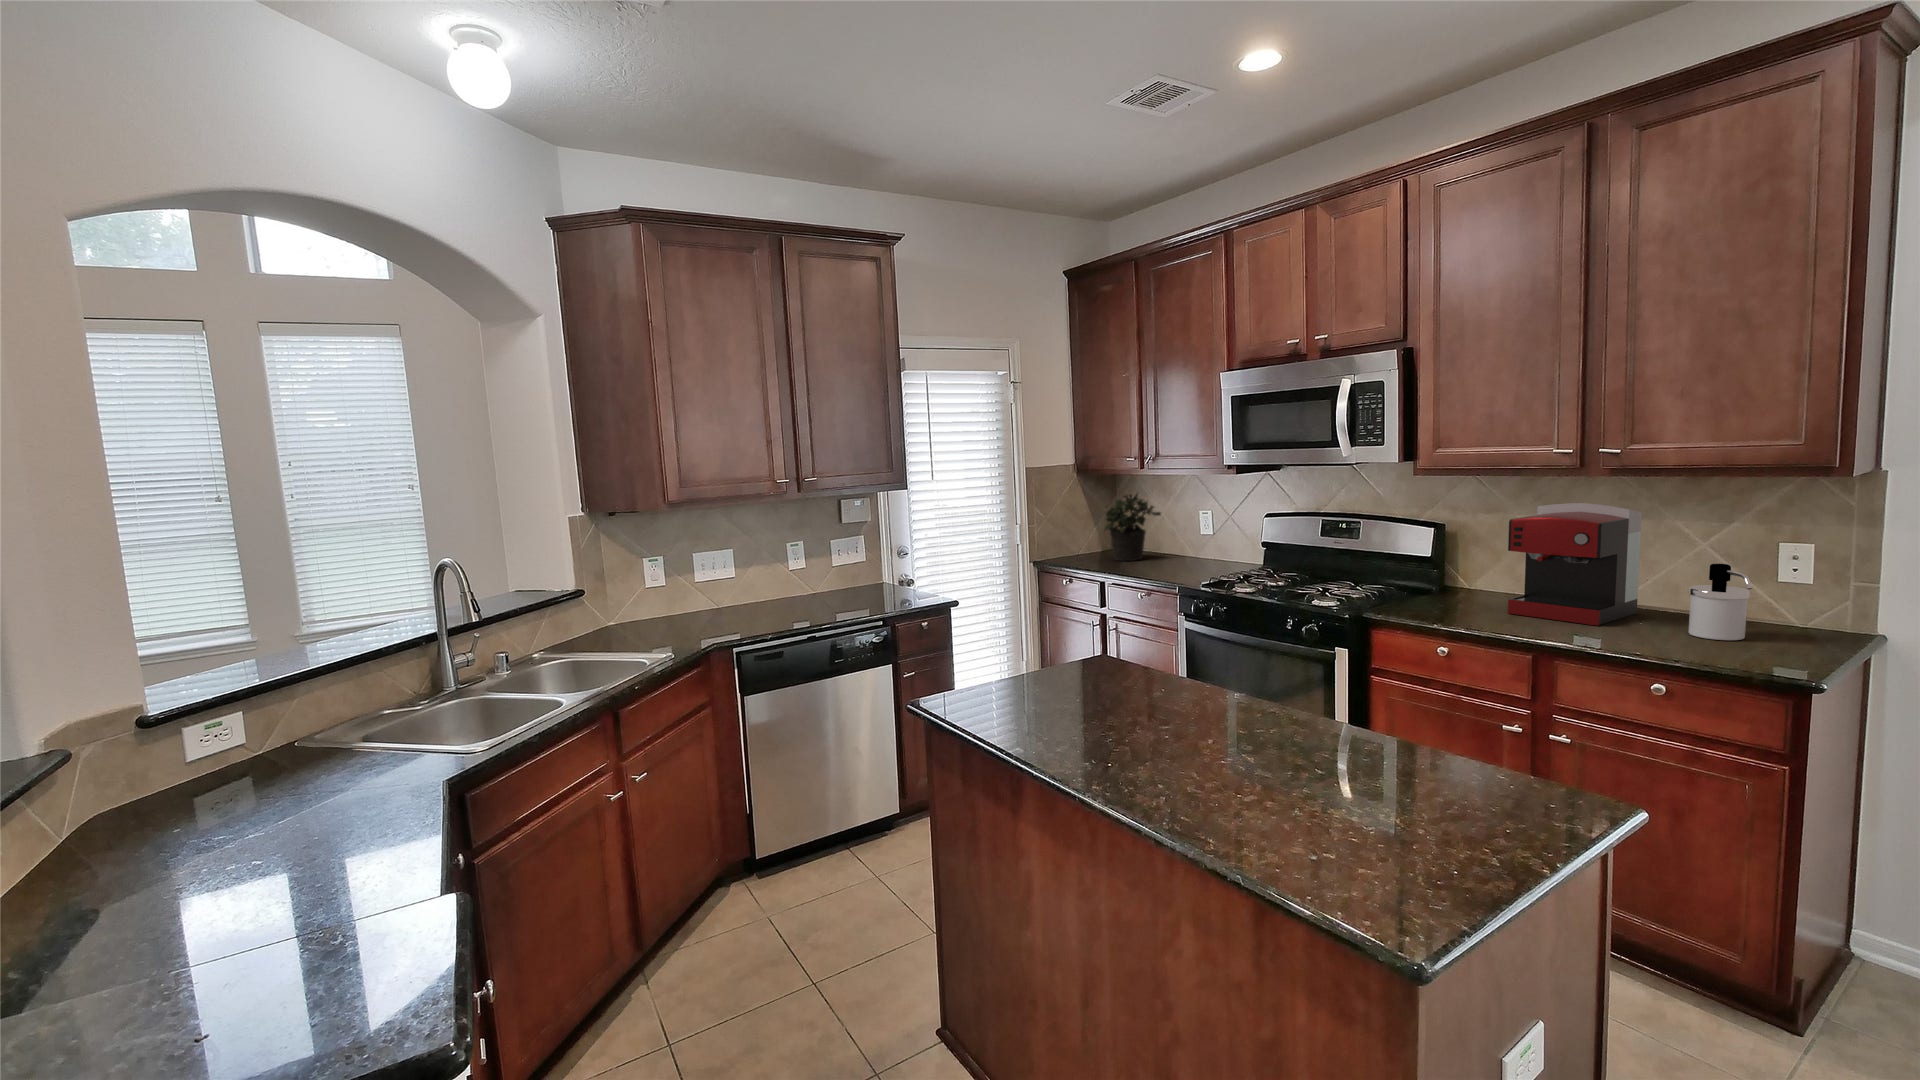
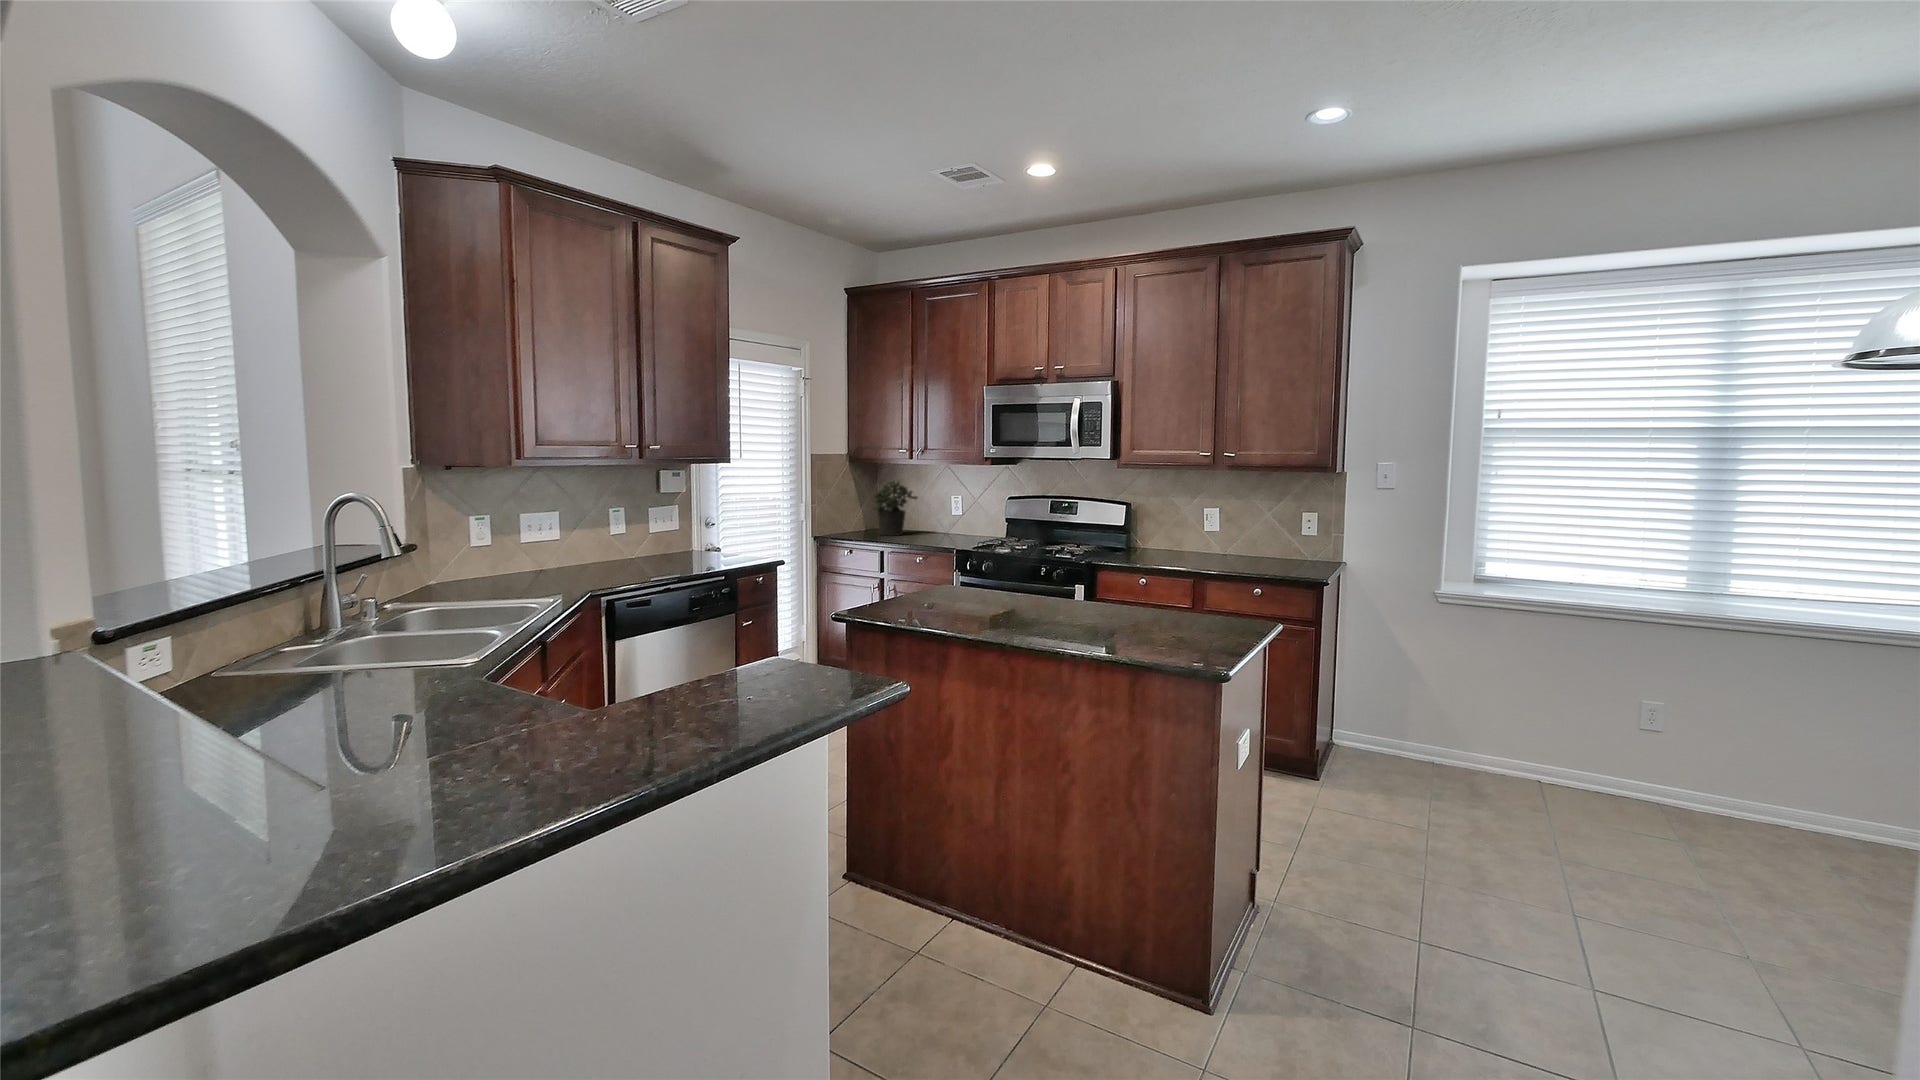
coffee maker: present [1508,503,1642,626] -> none [1175,489,1243,563]
soap dispenser: present [1689,564,1752,640] -> none [1270,524,1302,568]

